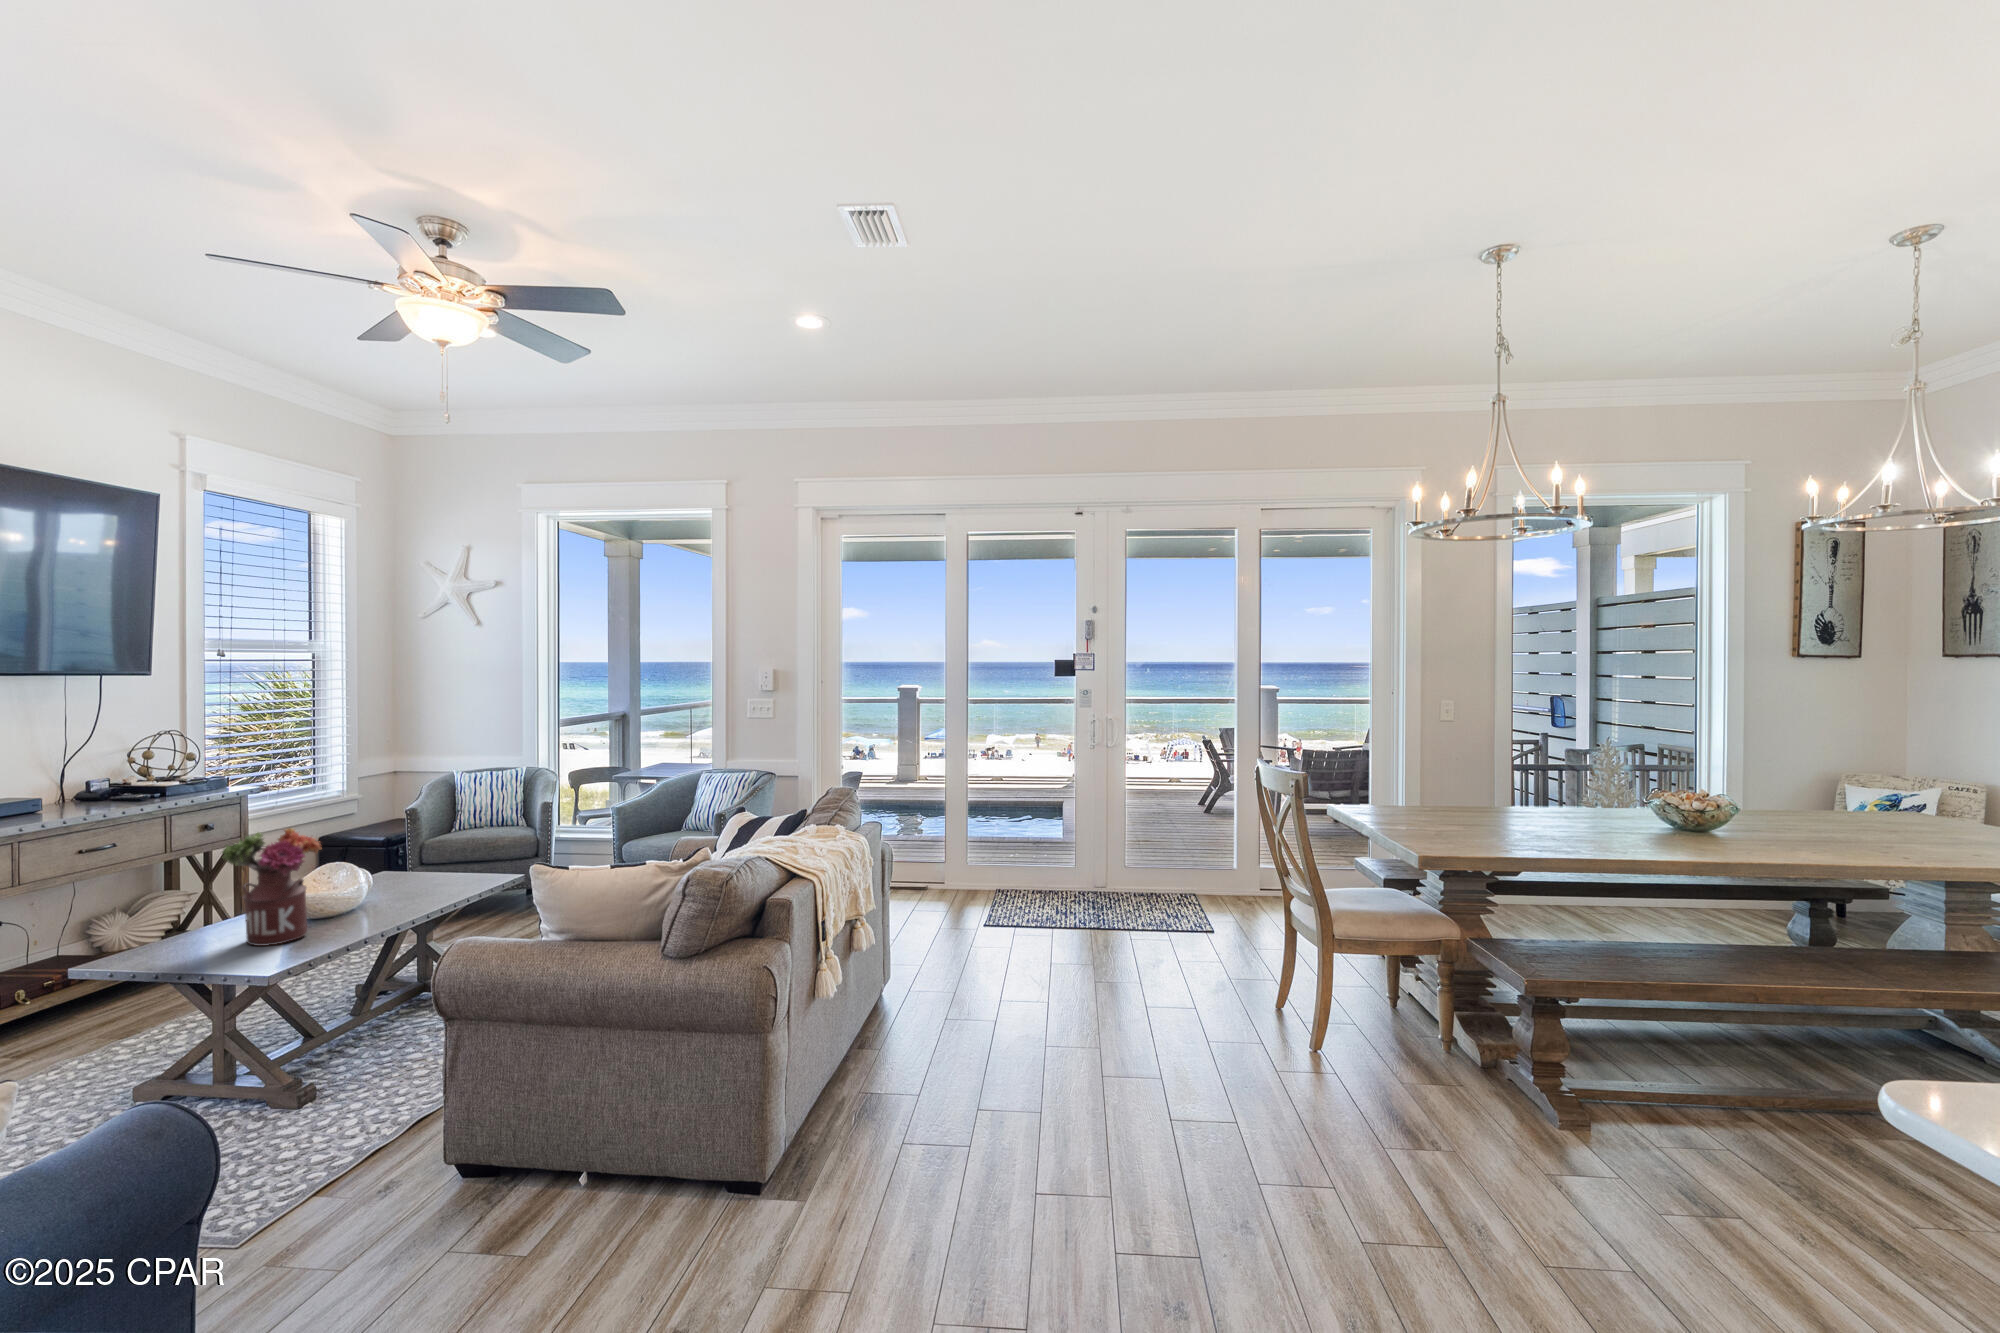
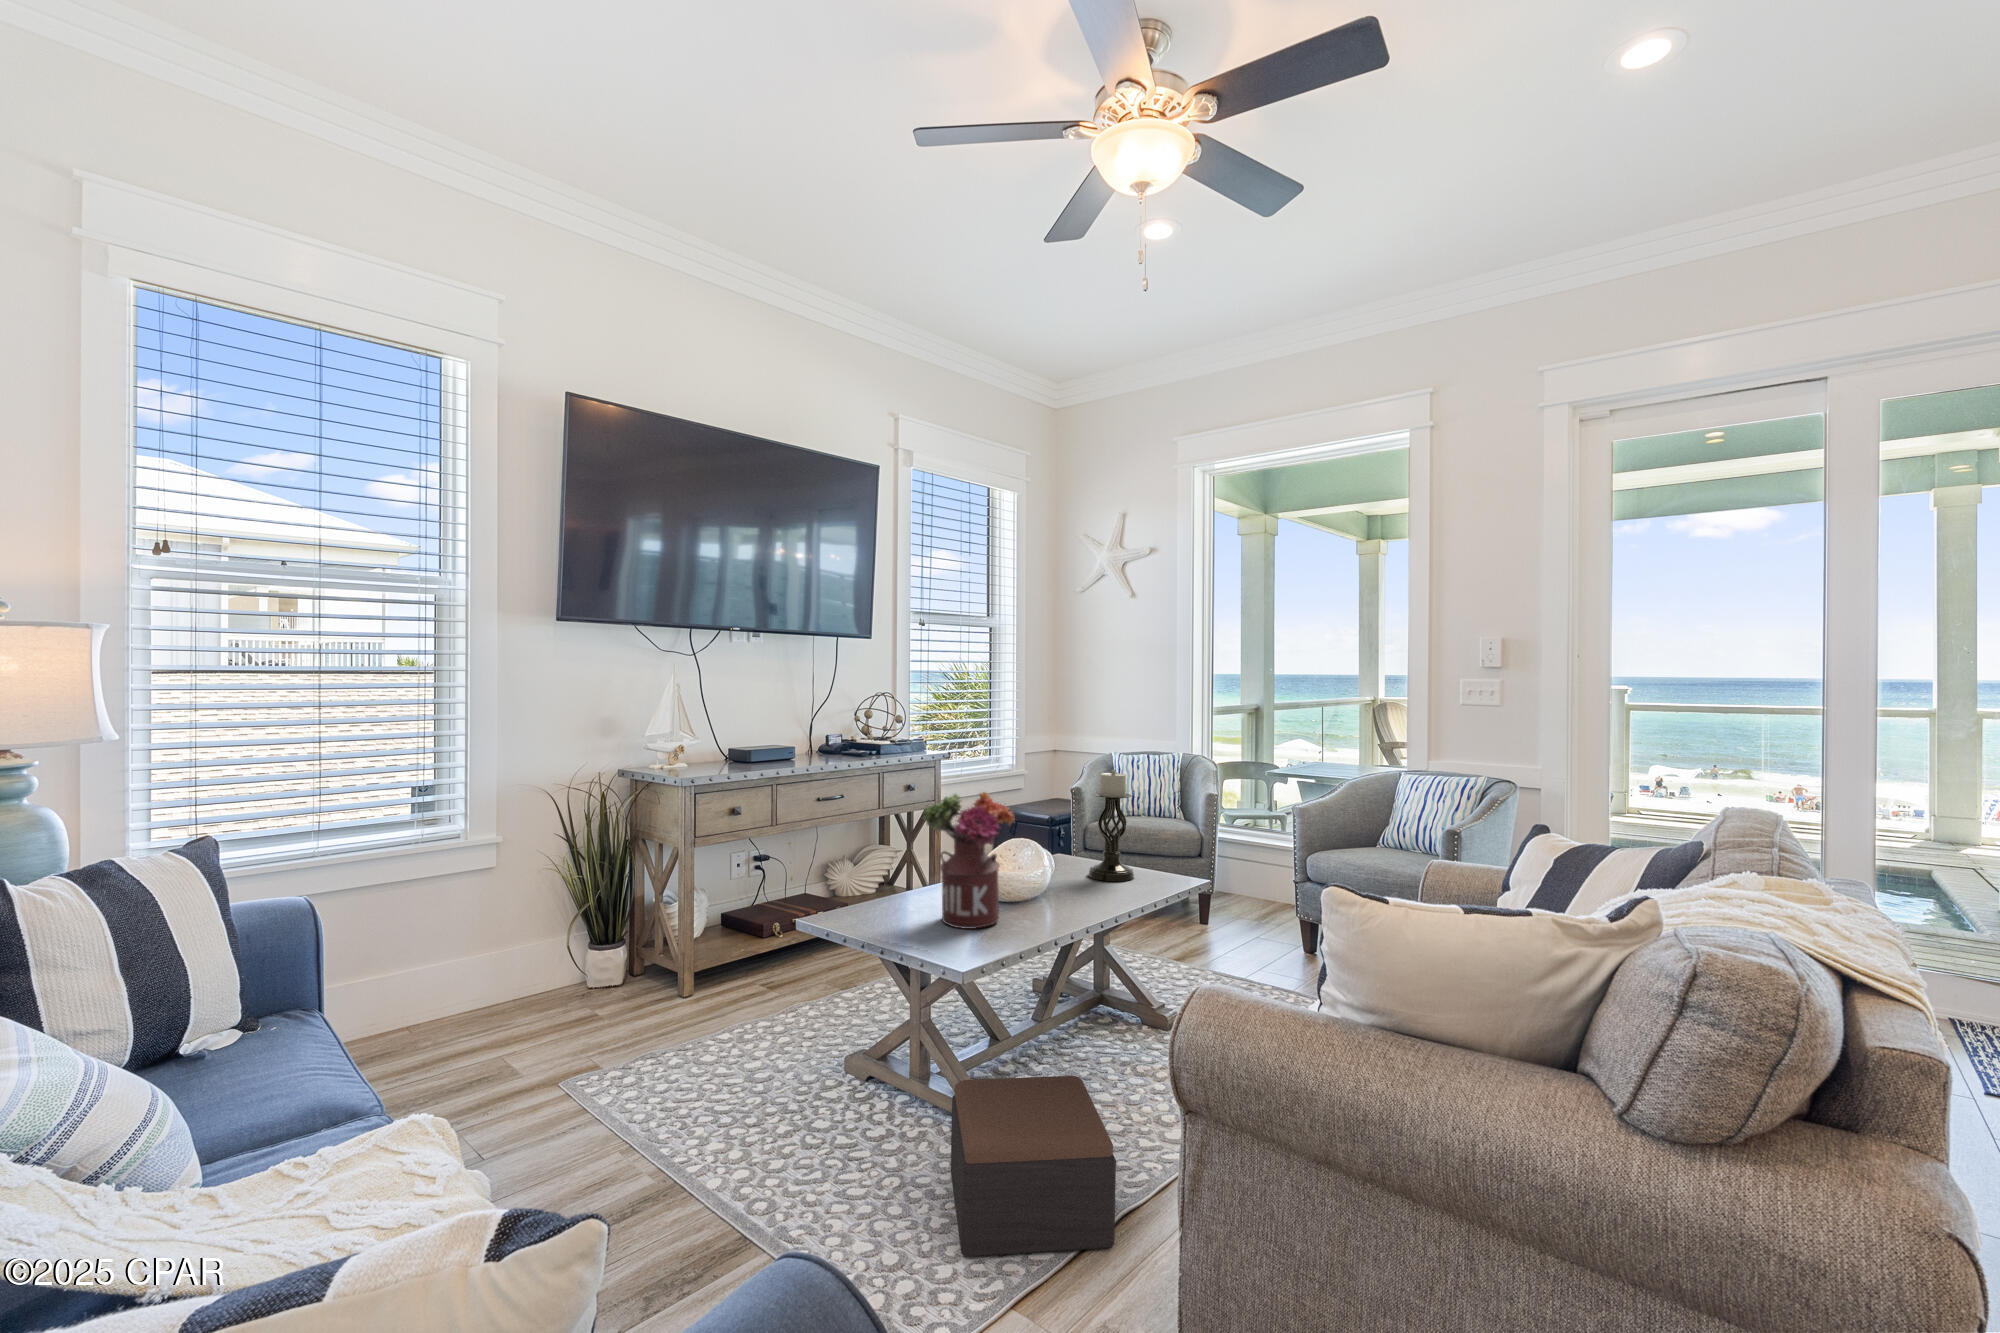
candle holder: none [408,794,453,889] -> present [1089,770,1134,881]
footstool: none [258,1036,404,1178] -> present [951,1076,1116,1257]

